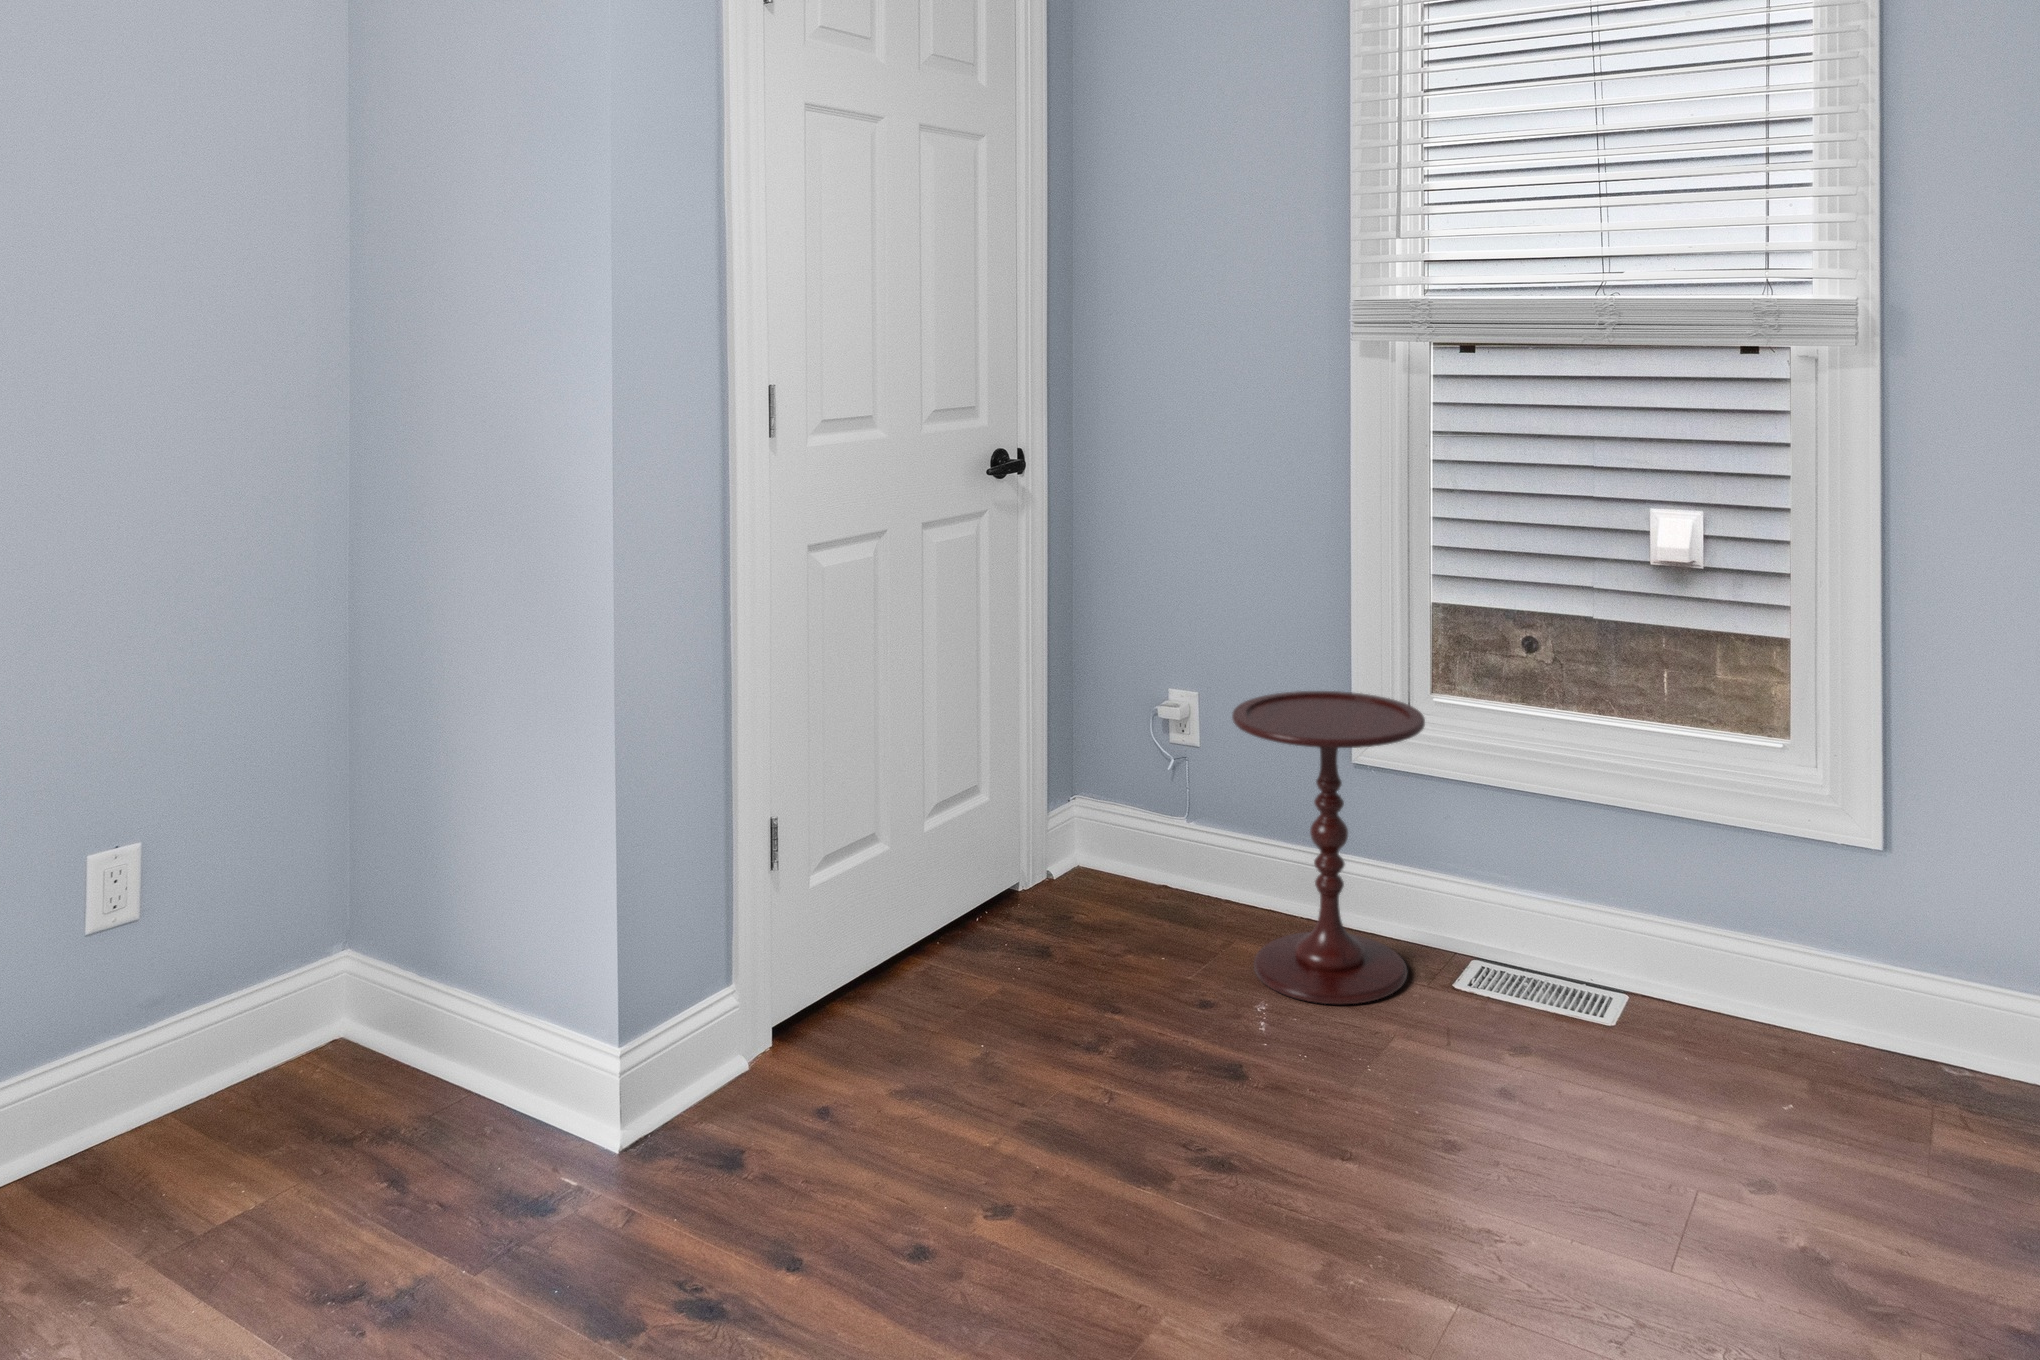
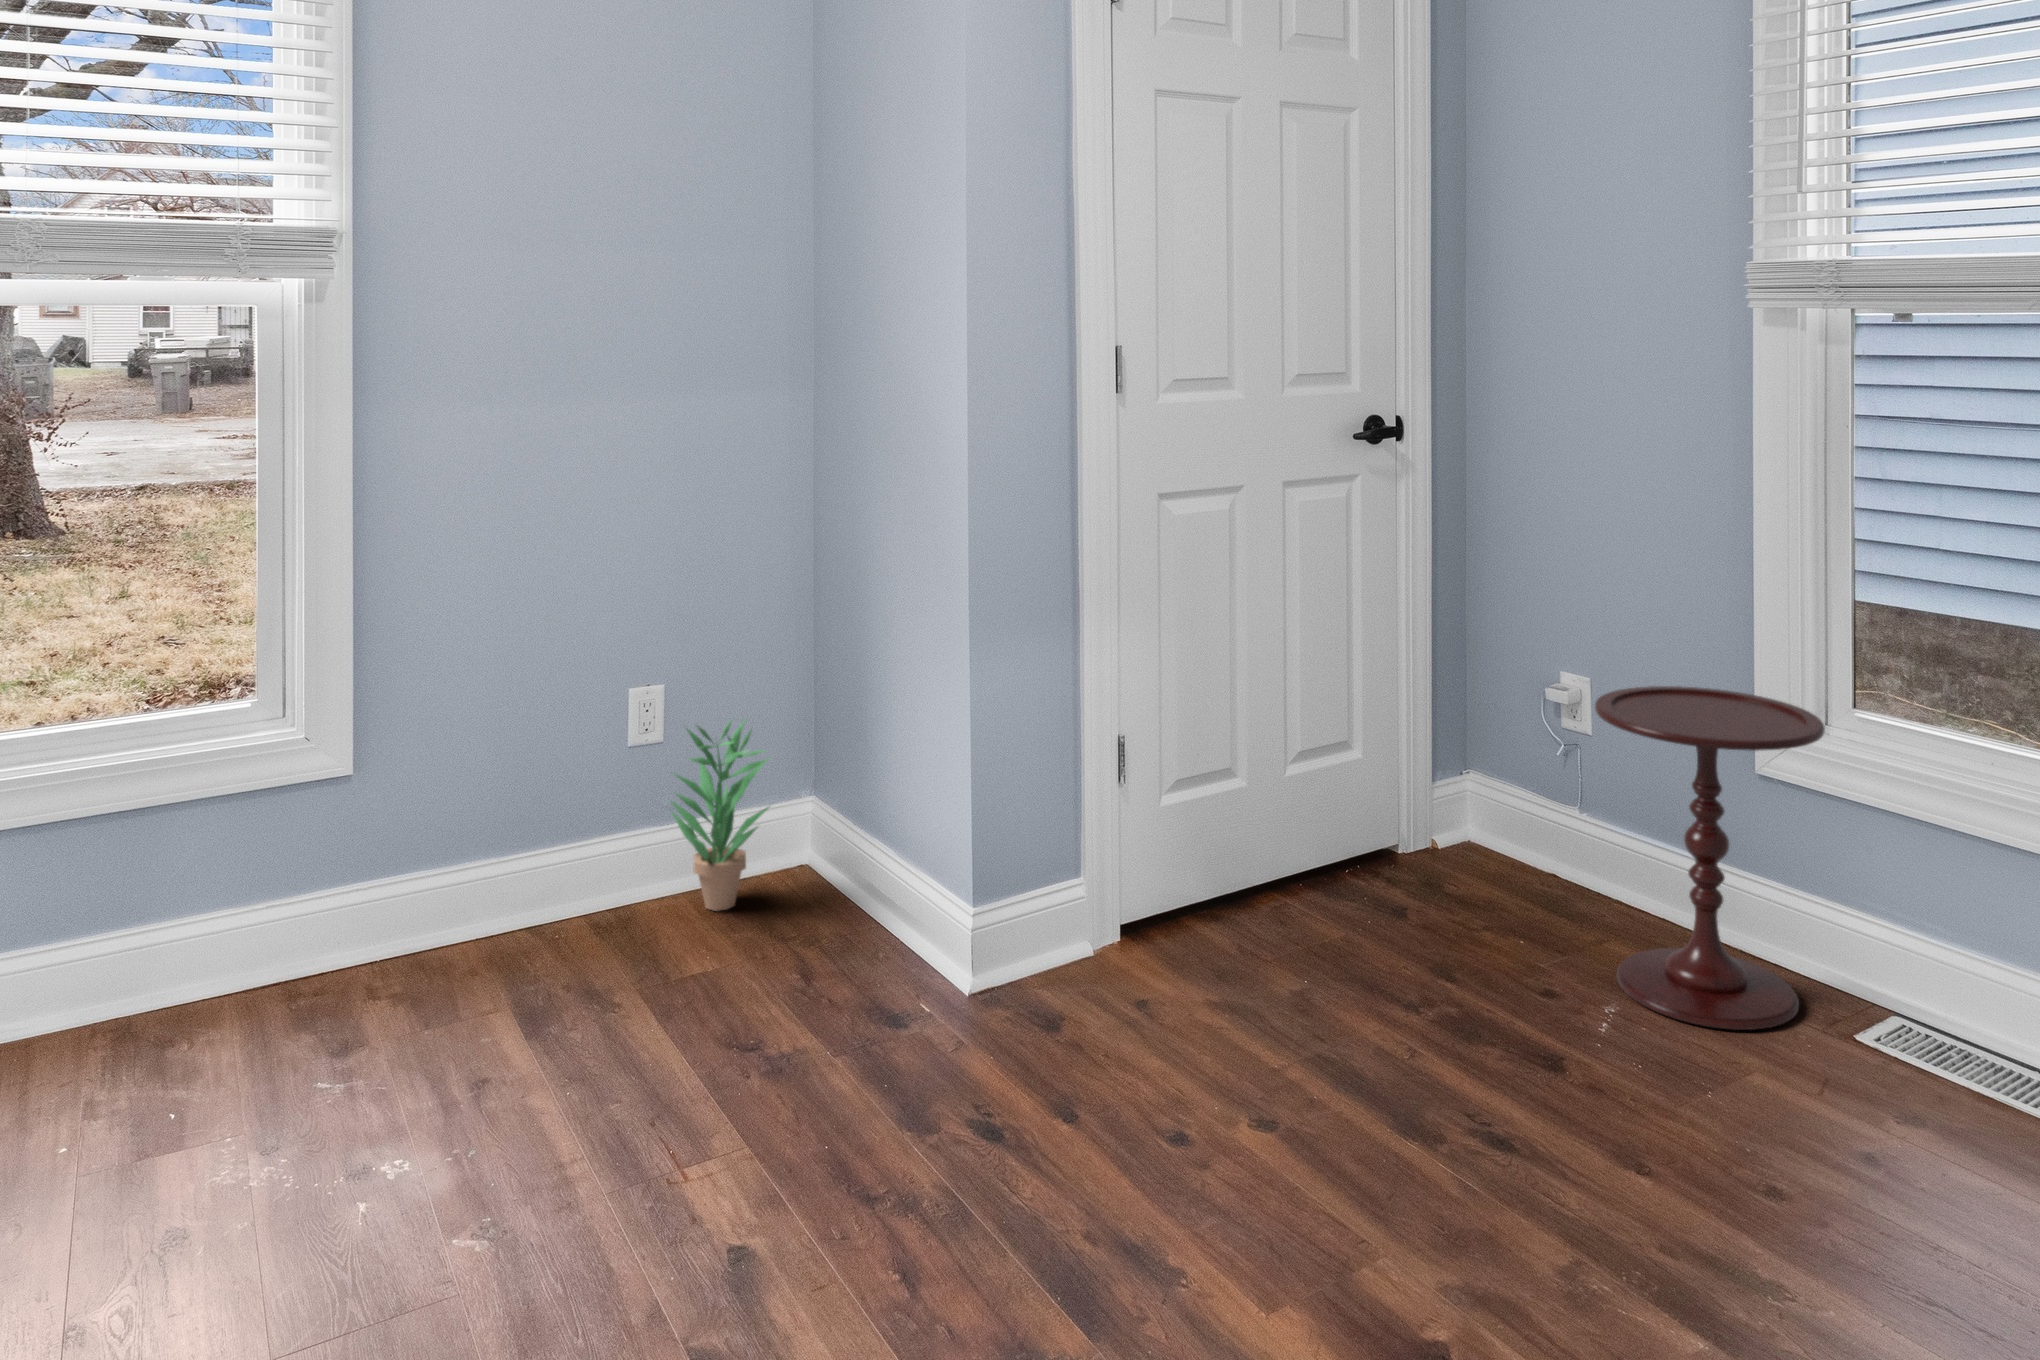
potted plant: none [161,861,323,1119] -> present [671,721,769,911]

